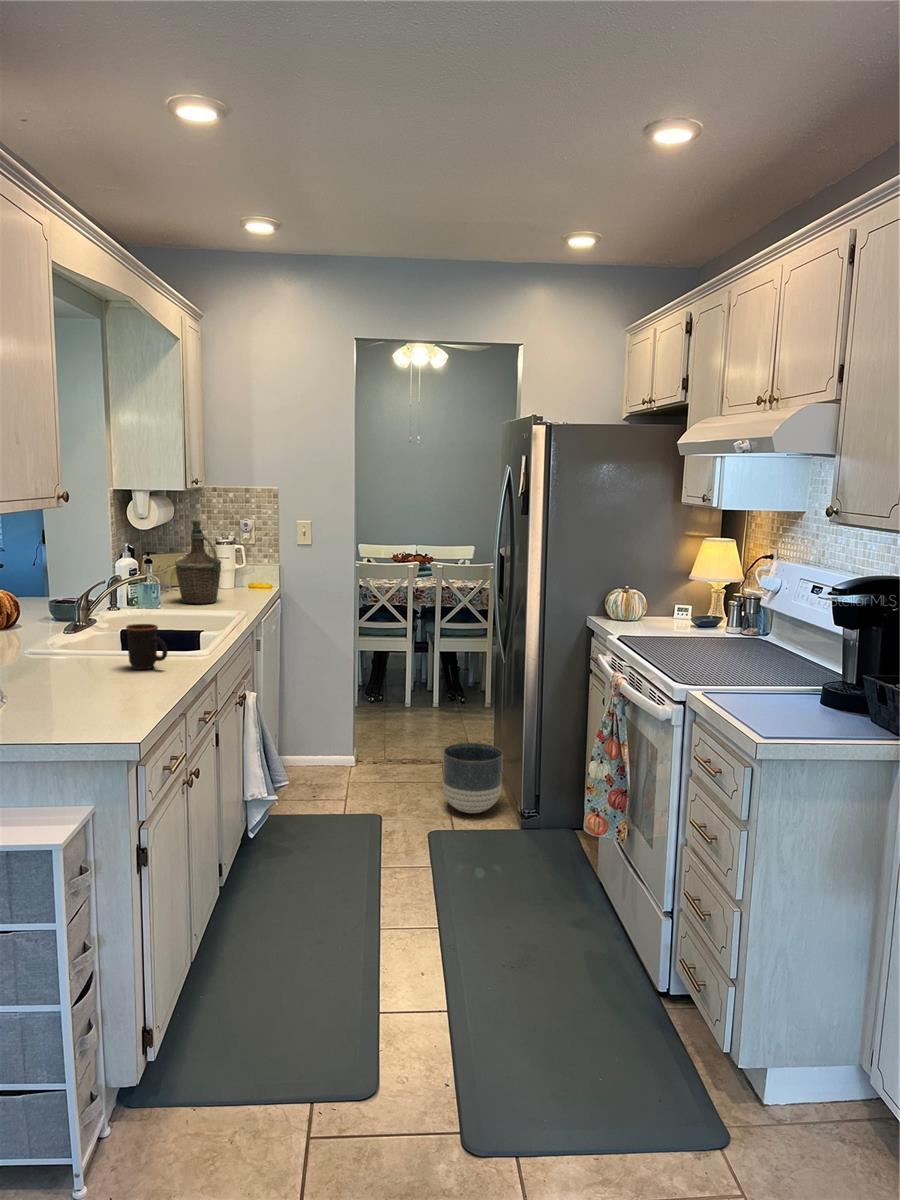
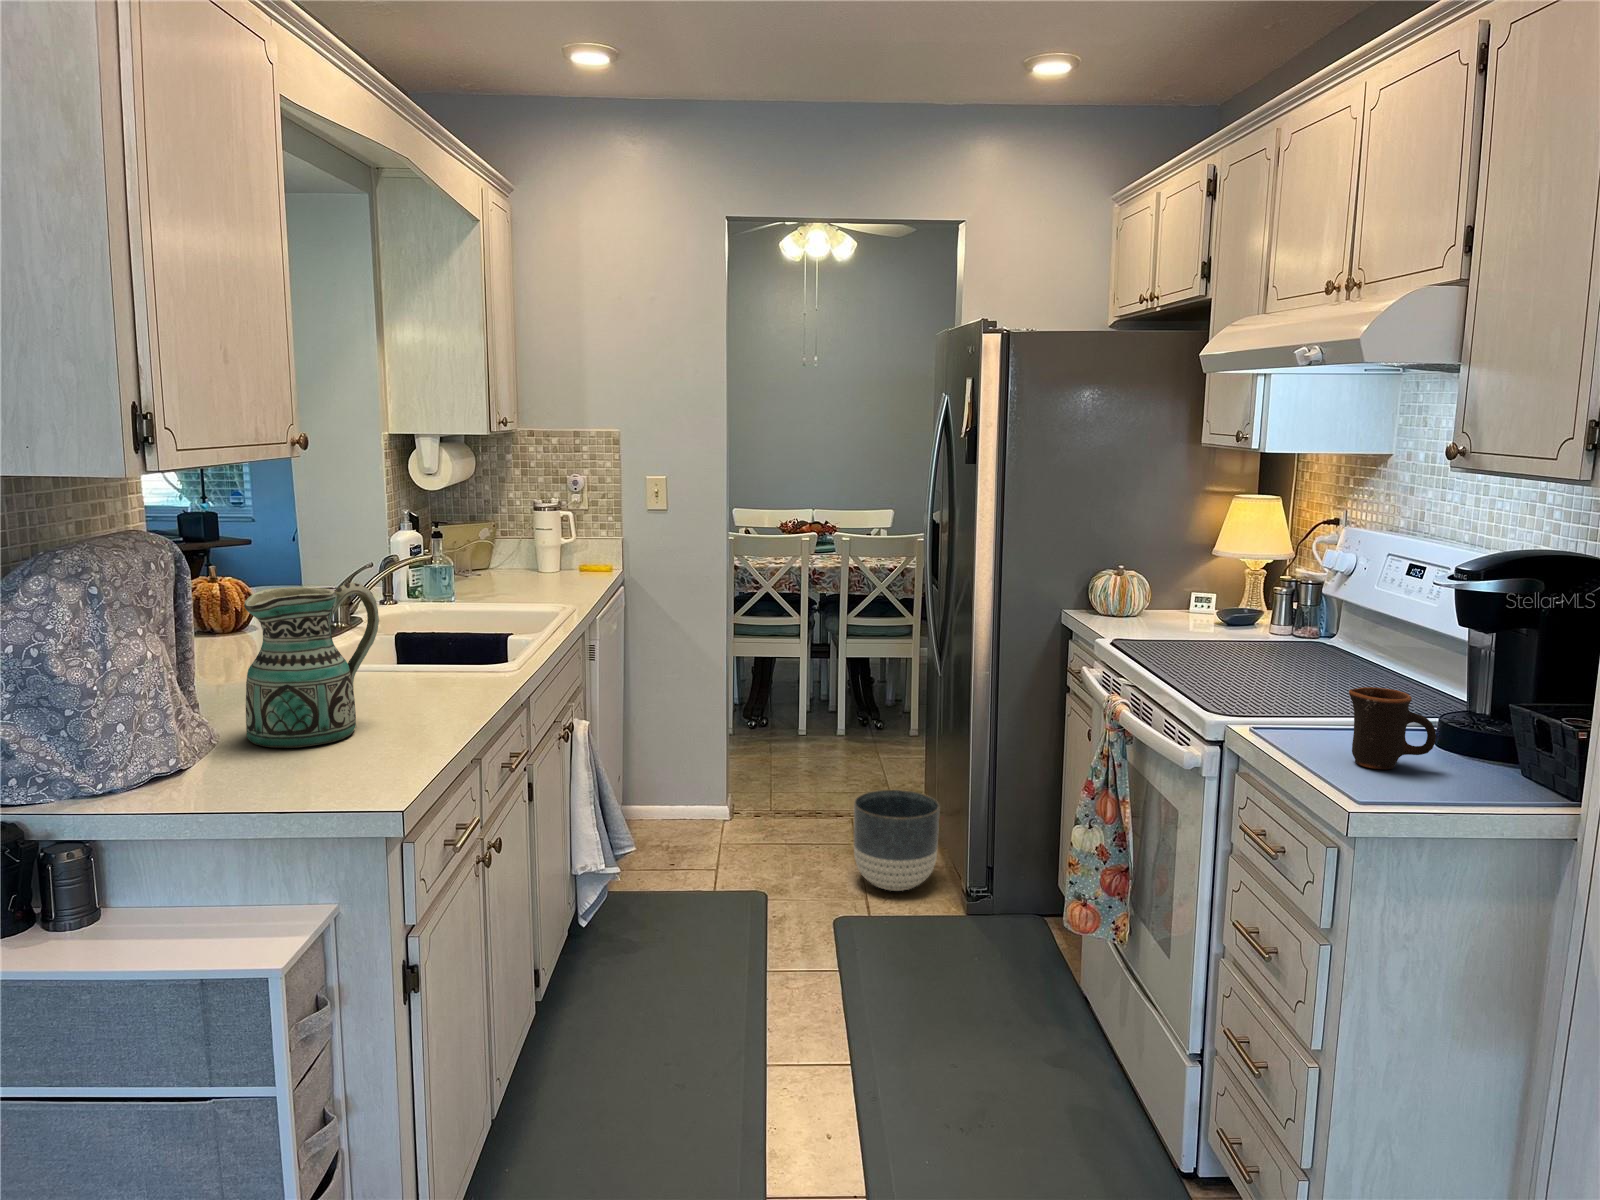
bottle: present [175,520,221,603] -> none [474,476,539,594]
ceramic pitcher: none [27,593,118,703] -> present [244,583,379,747]
mug: present [126,624,168,669] -> present [1349,687,1436,769]

